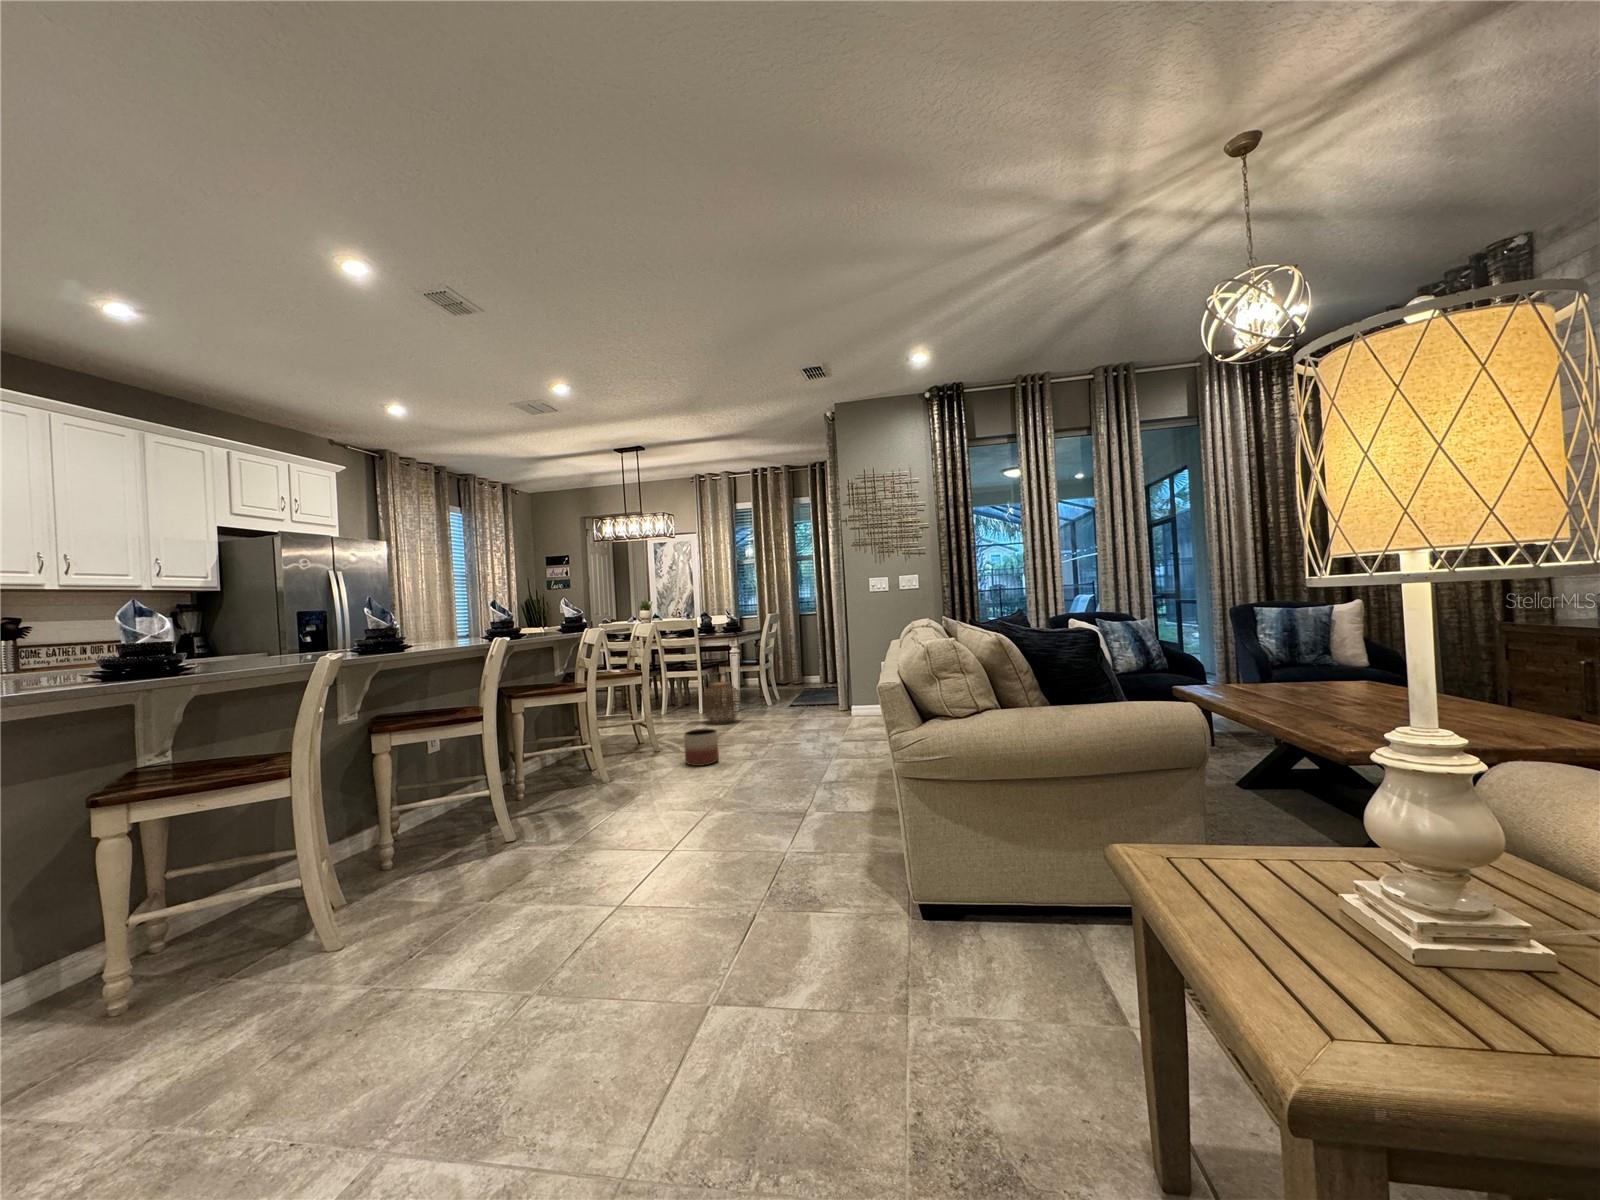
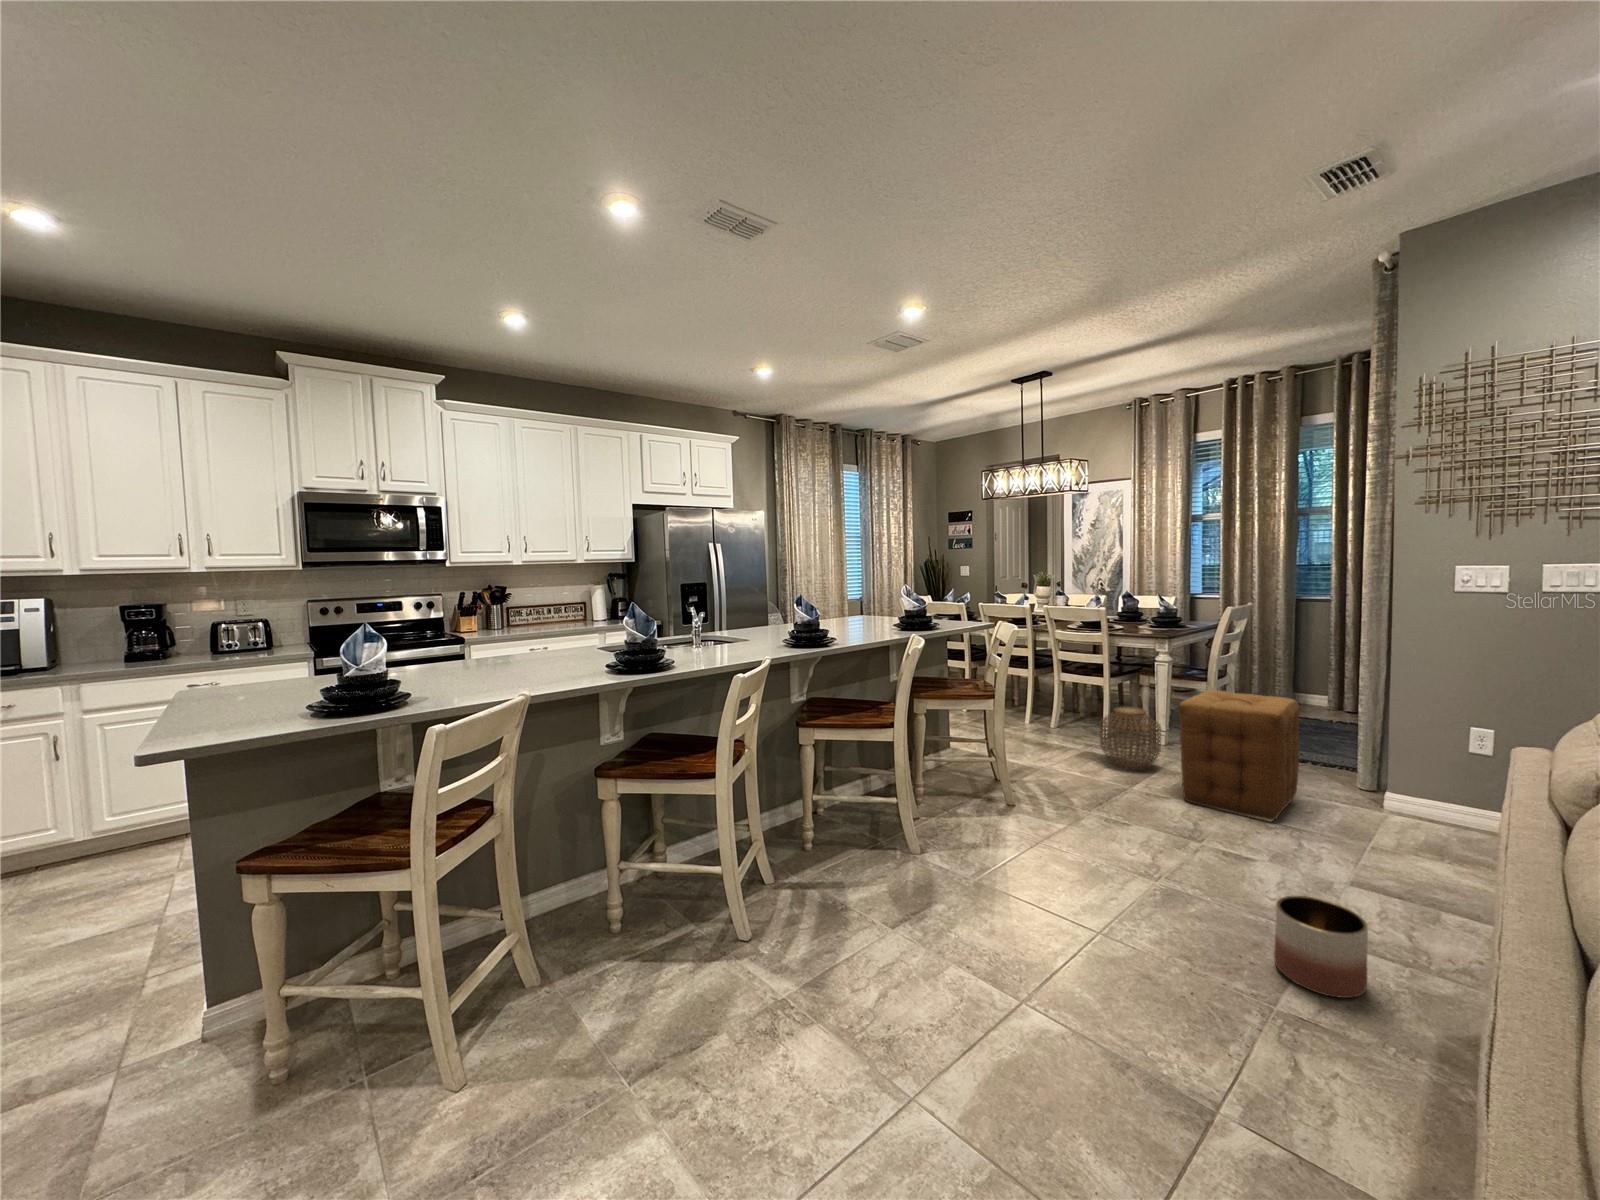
ottoman: none [753,658,814,731] -> present [1179,690,1299,822]
planter: present [684,729,719,766] -> present [1274,896,1368,998]

